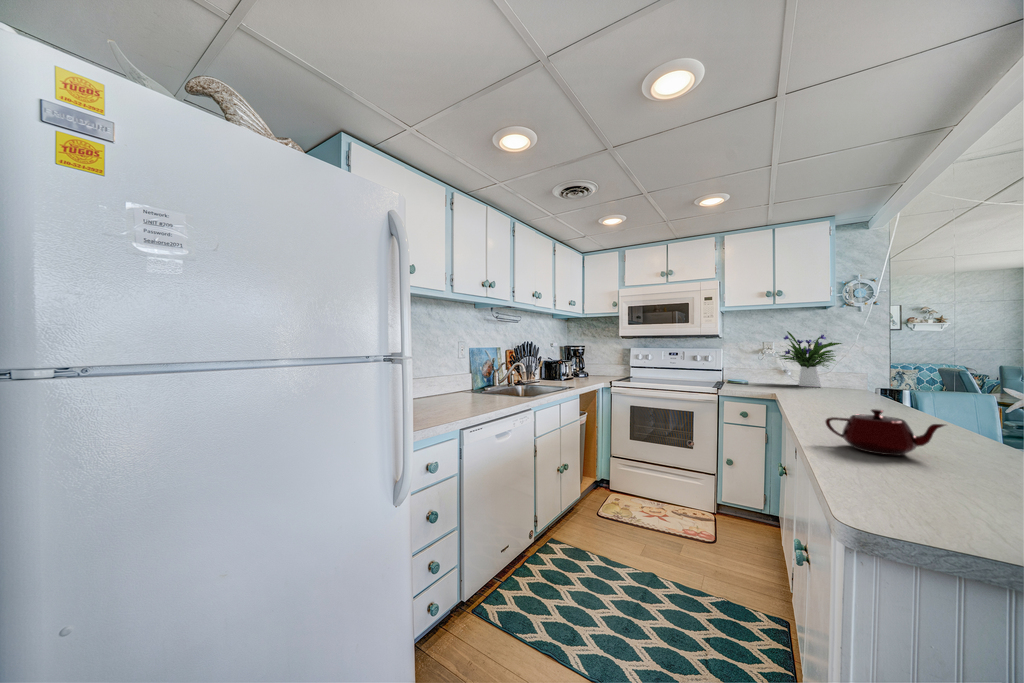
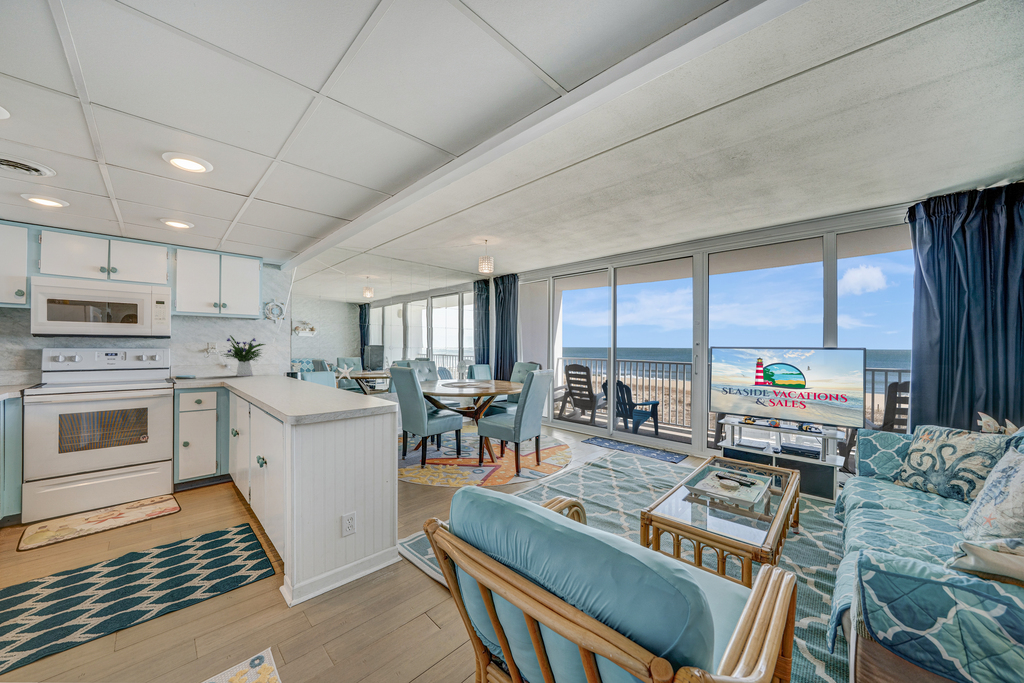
teapot: present [825,409,945,455] -> none [272,375,317,395]

